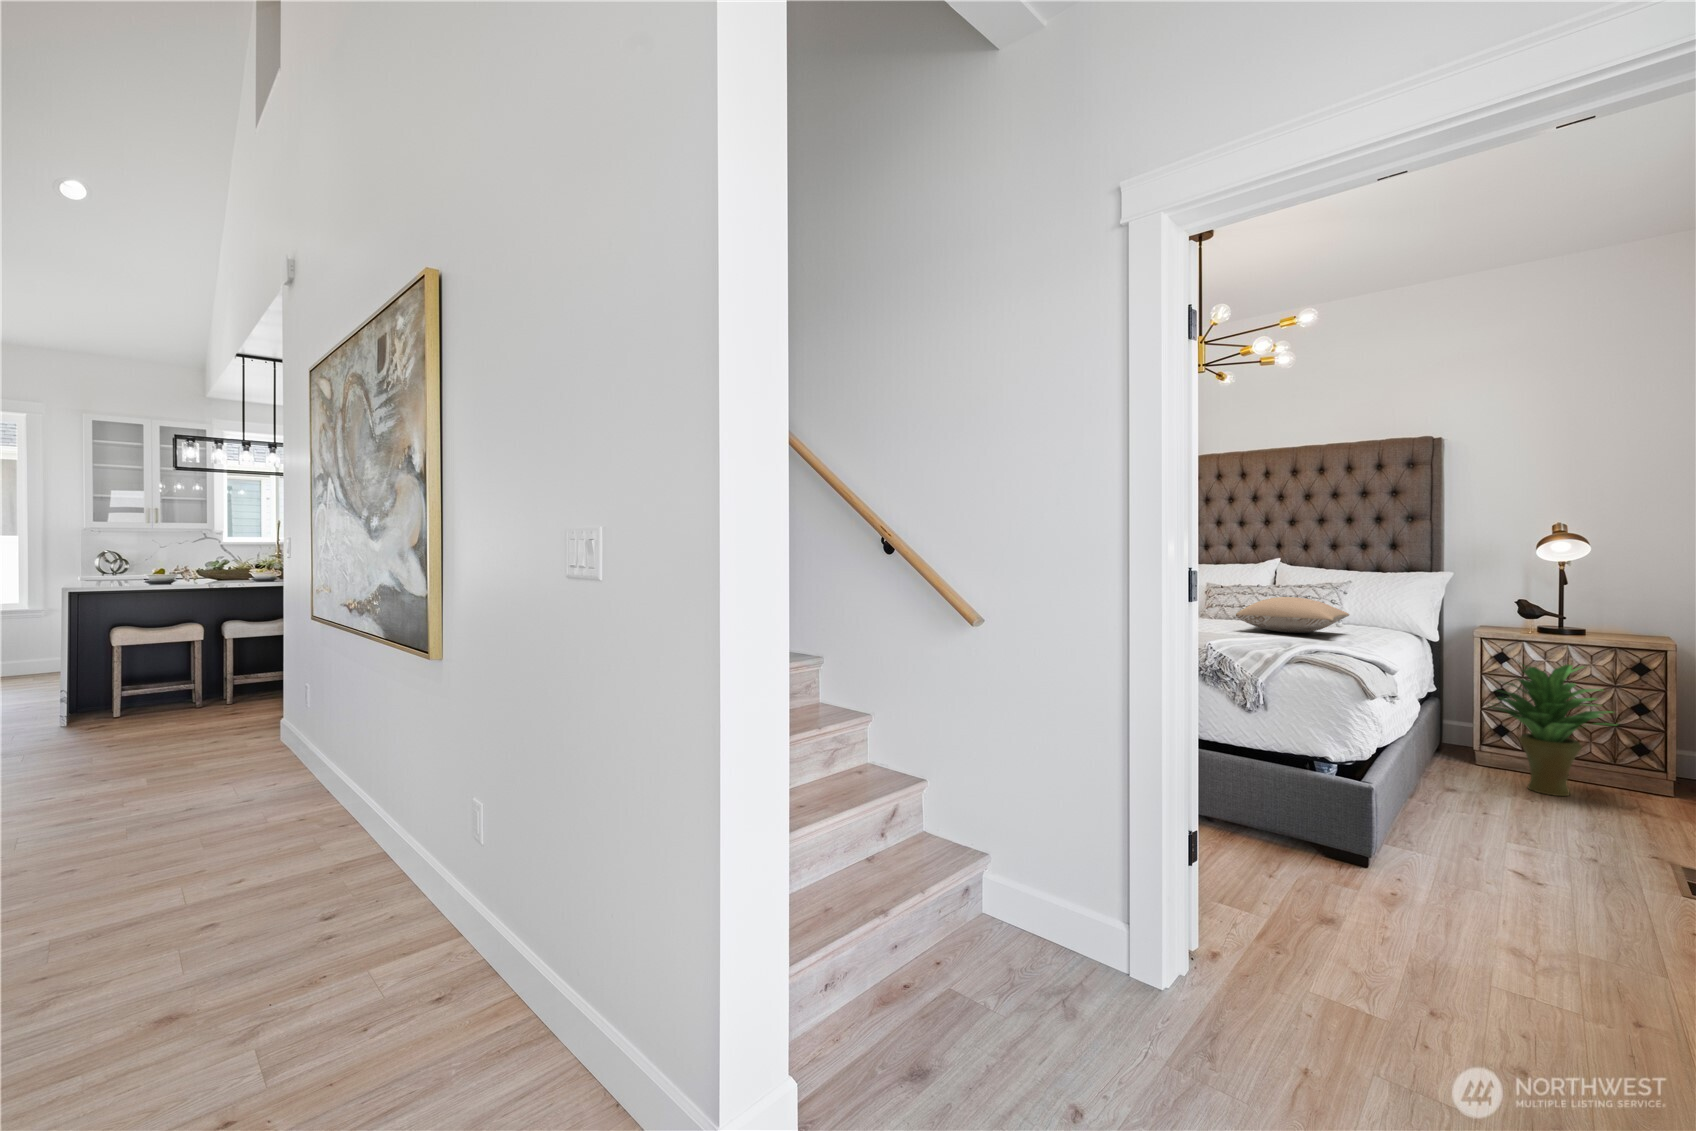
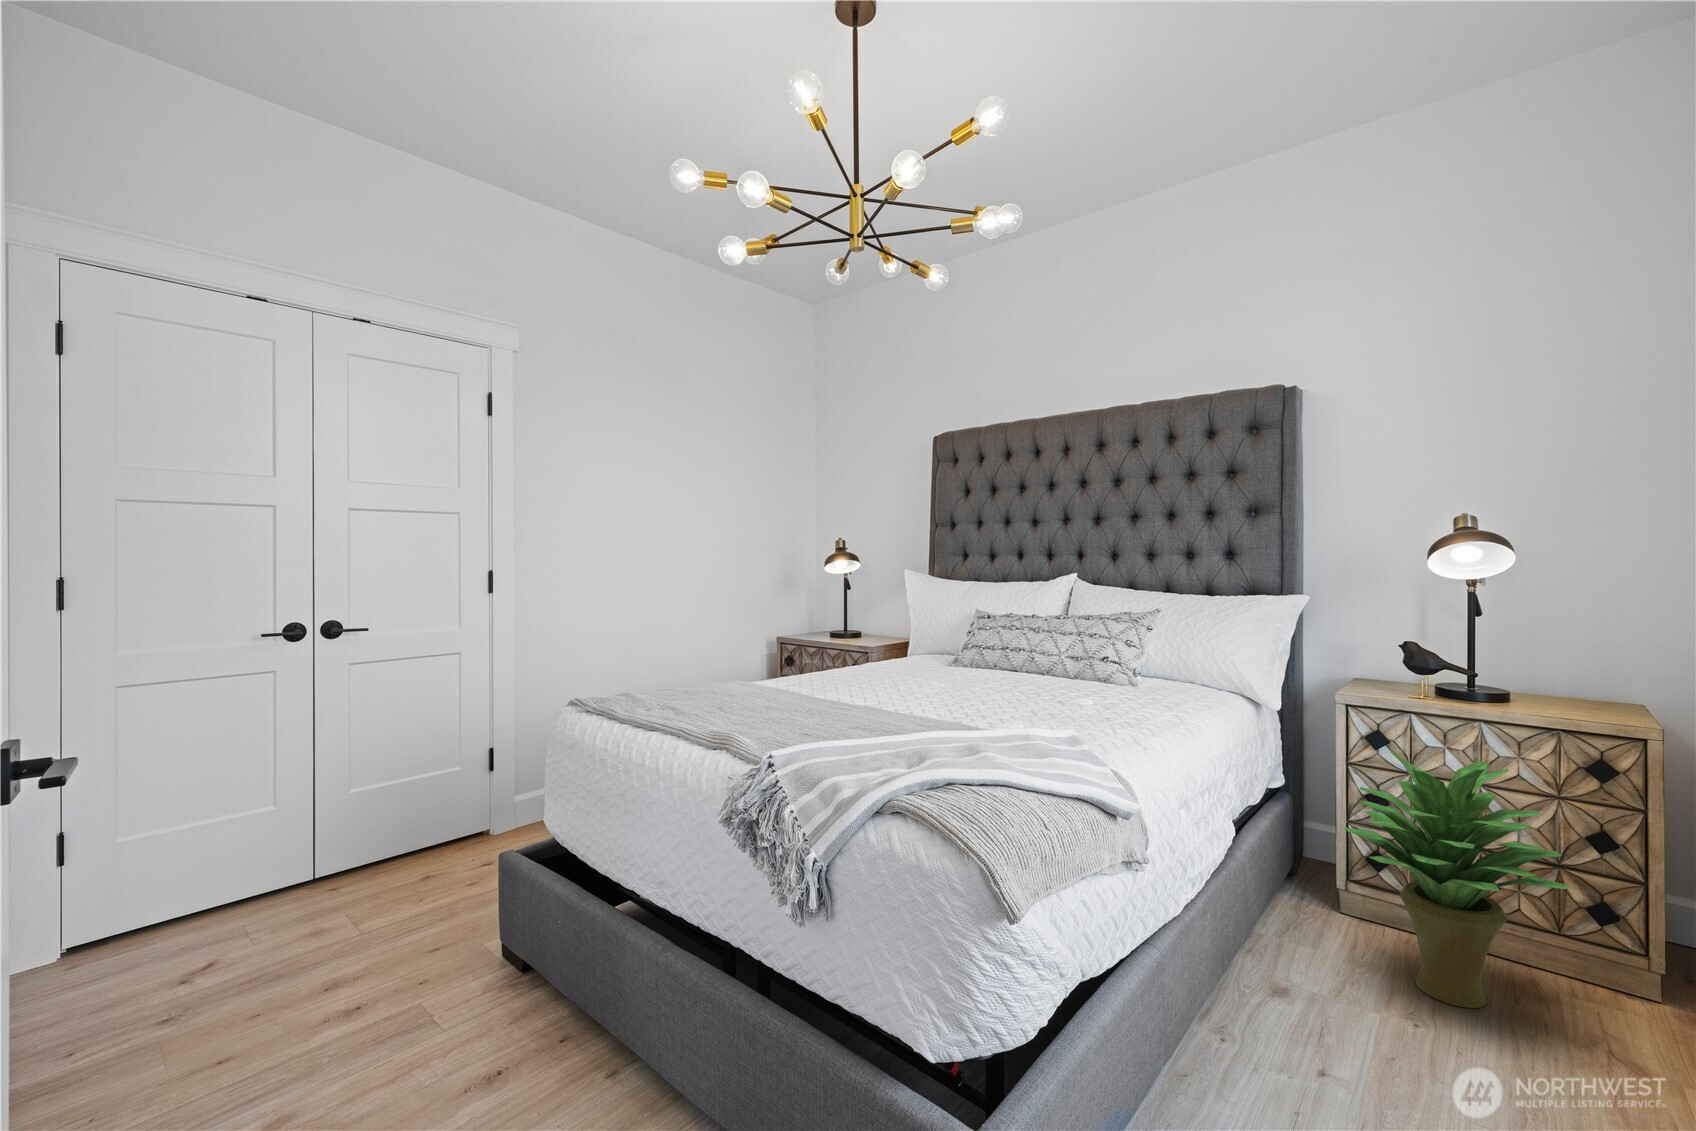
pillow: present [1236,597,1349,633] -> none [924,642,1123,707]

